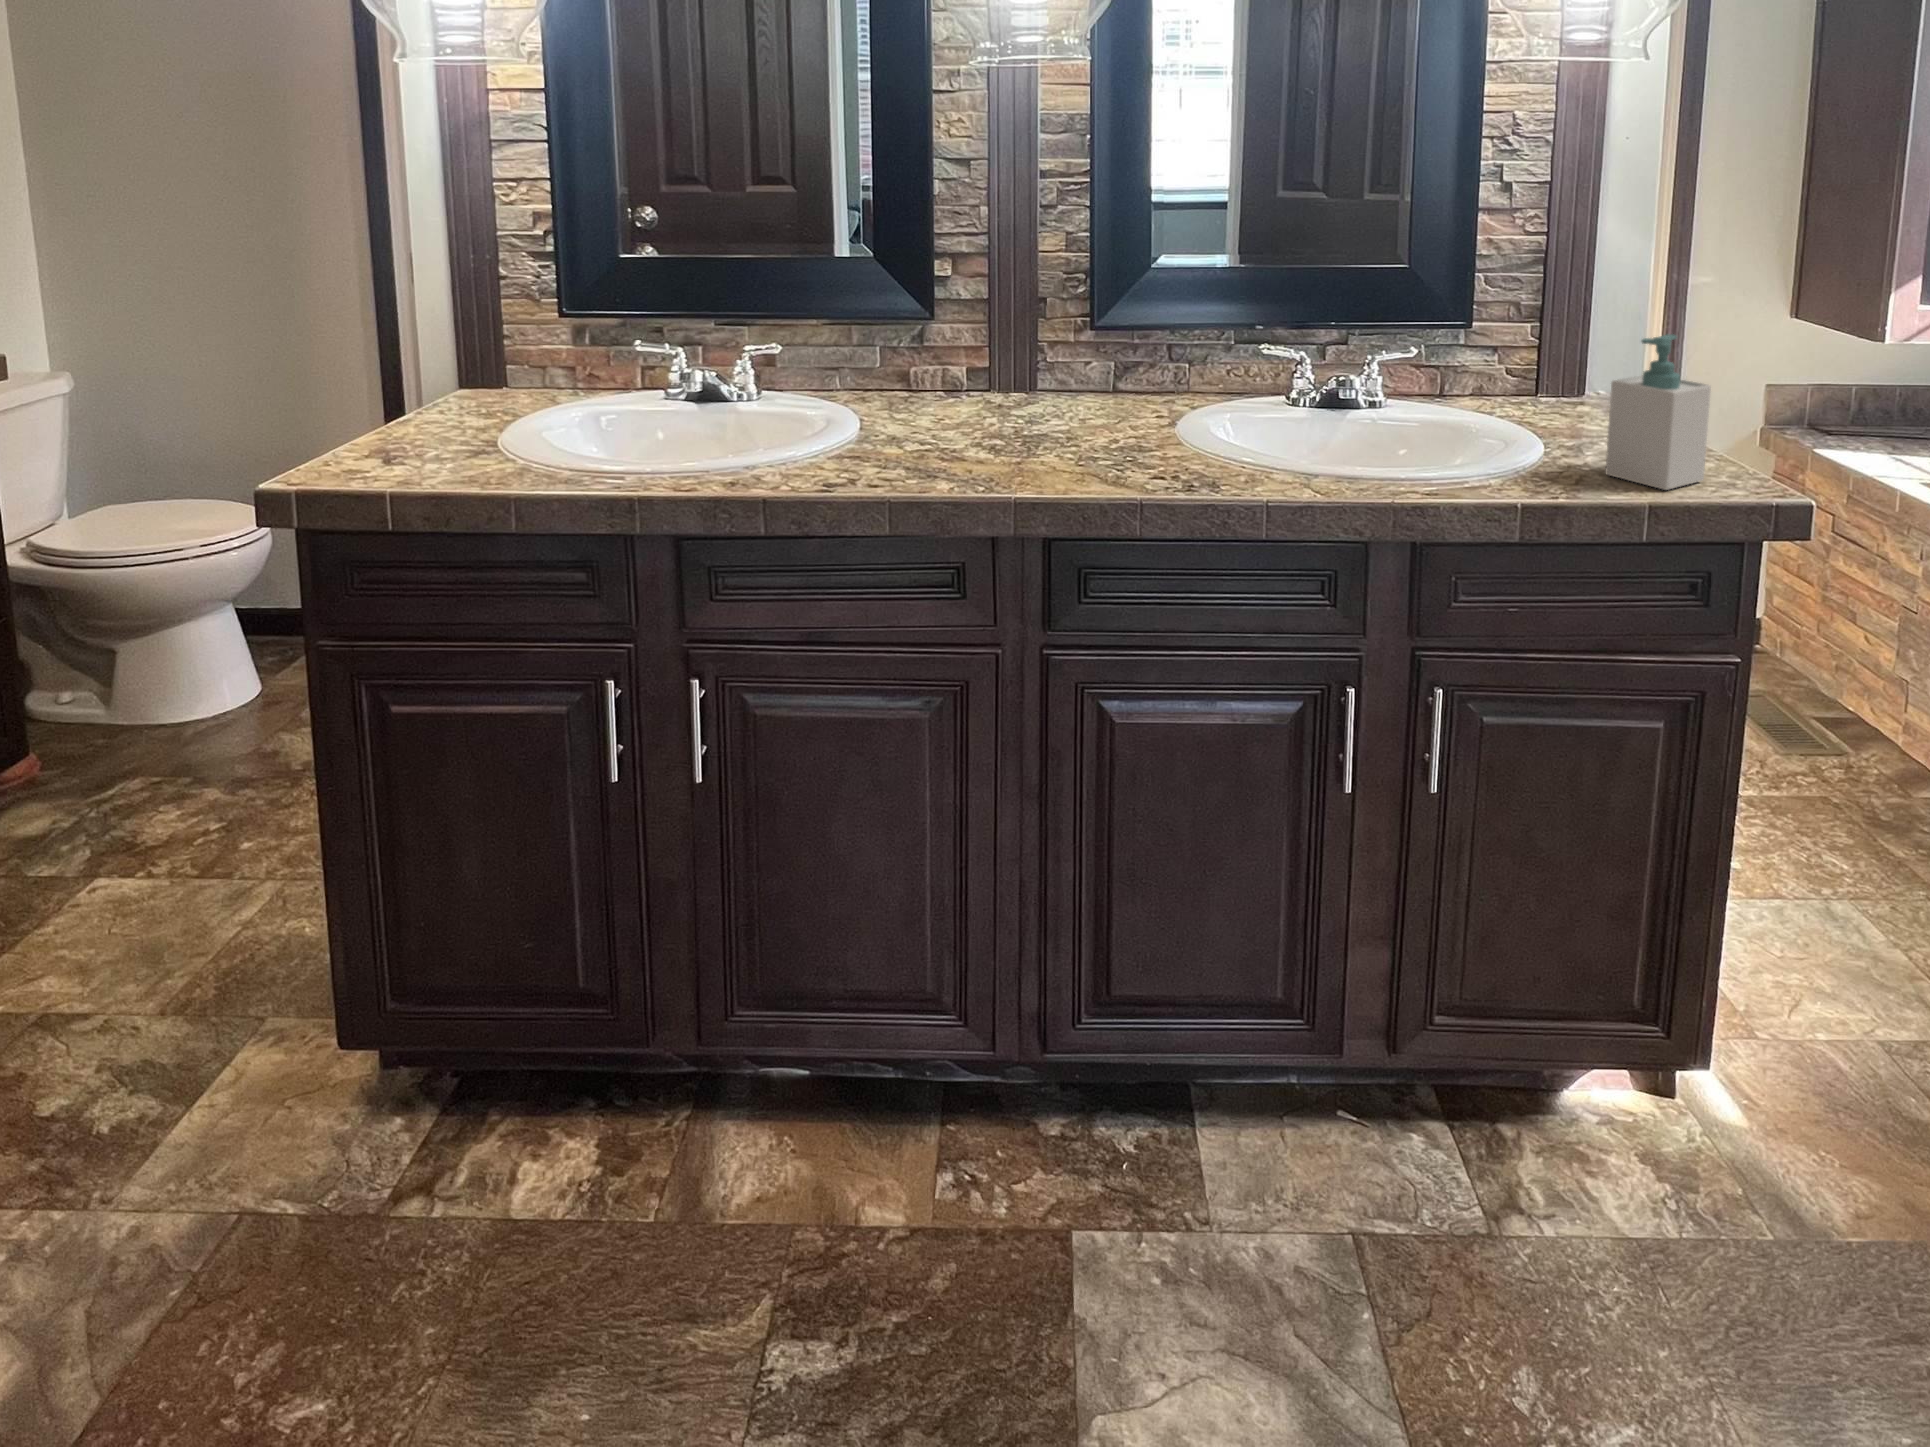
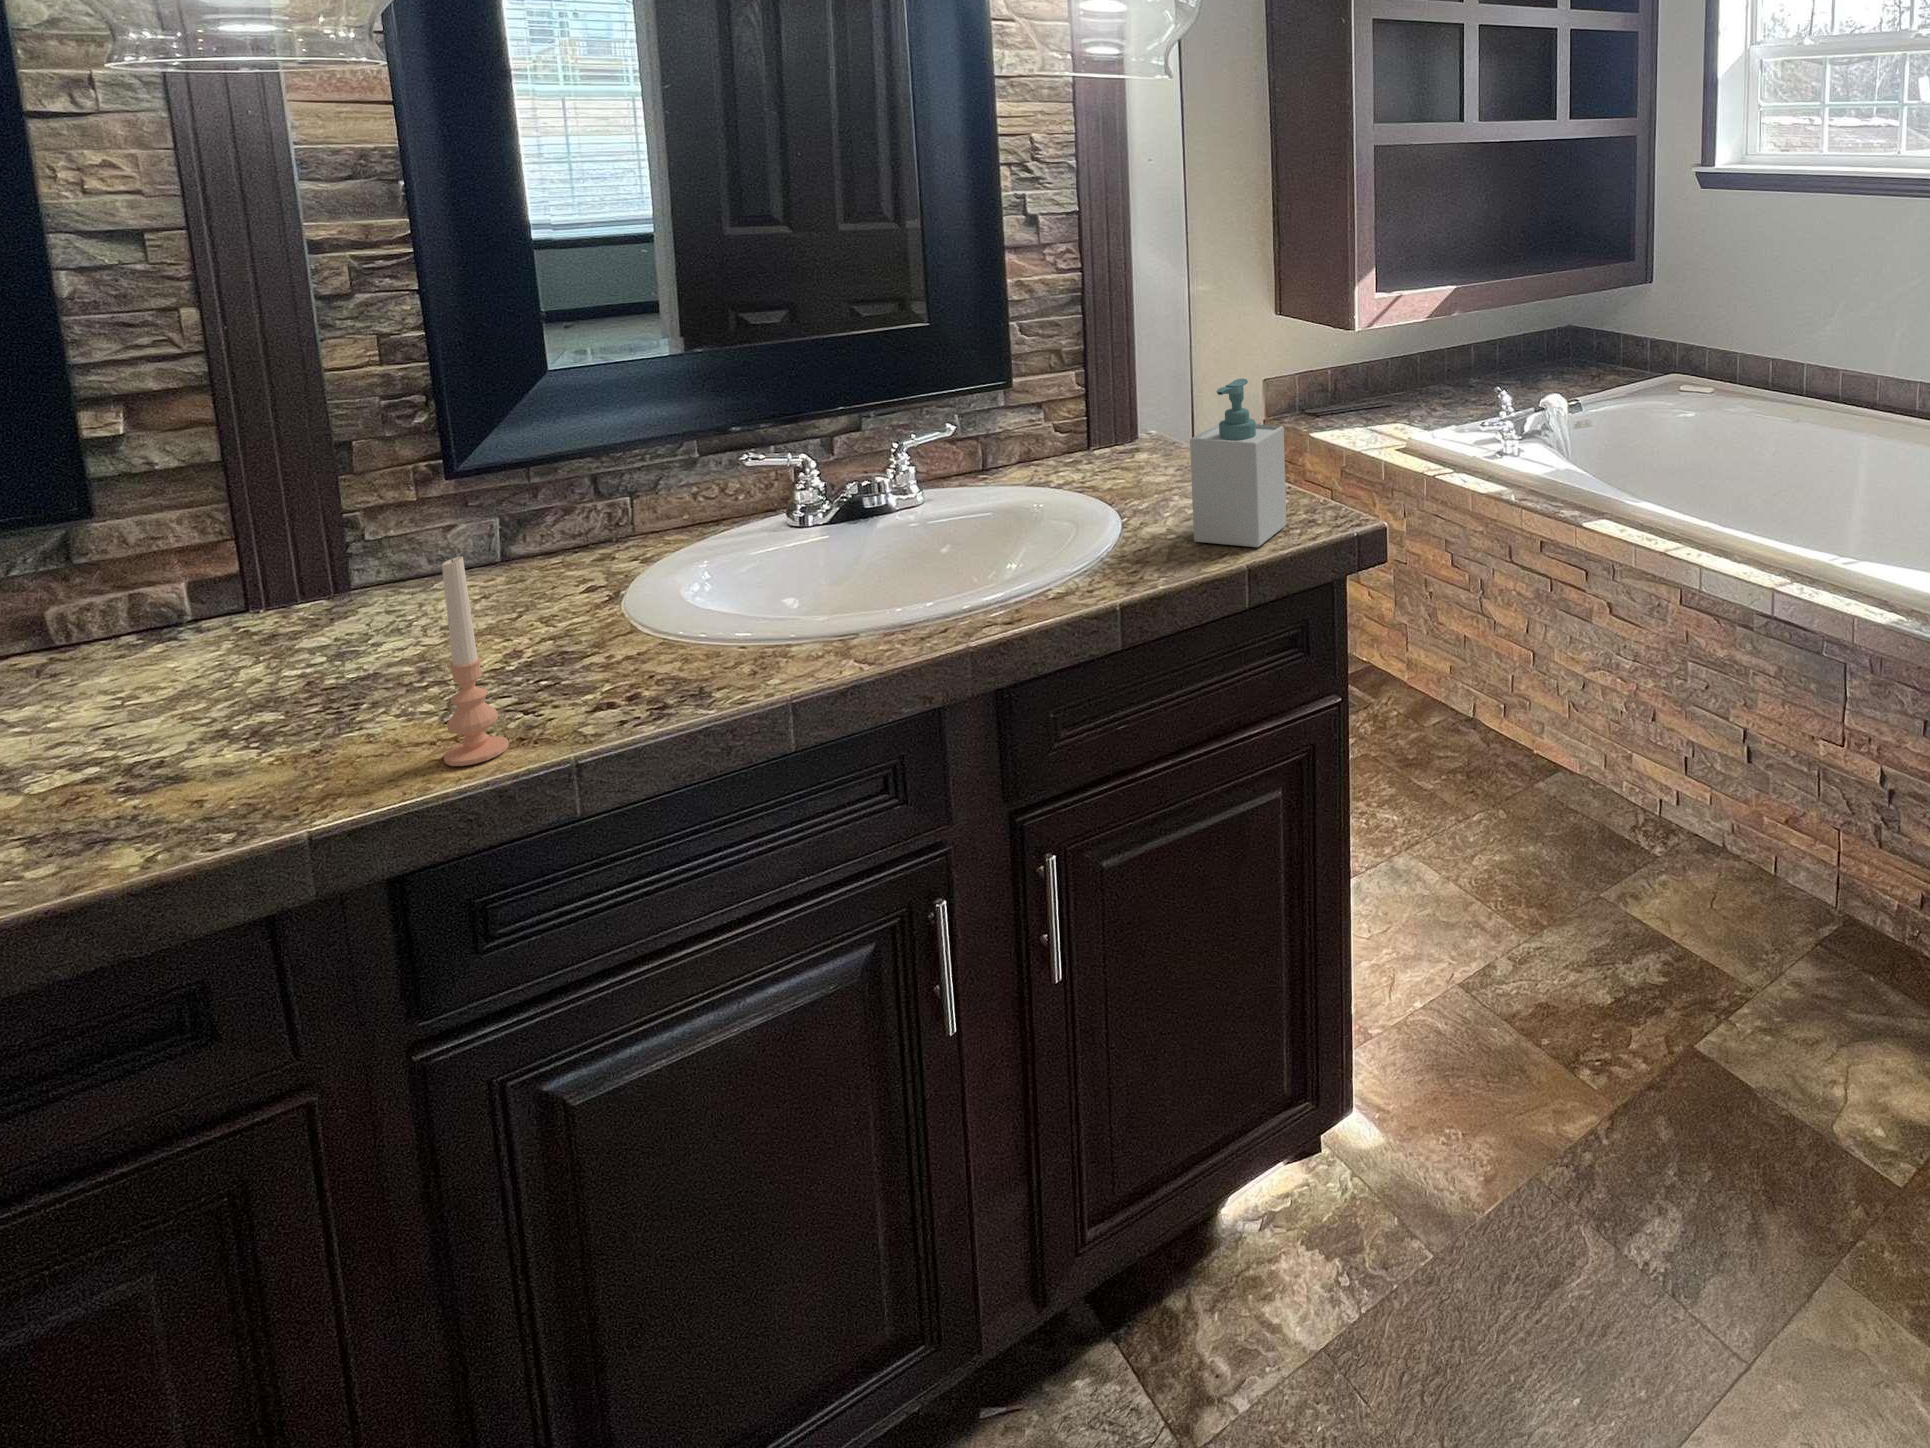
candle: none [1074,356,1105,486] -> present [442,556,509,766]

